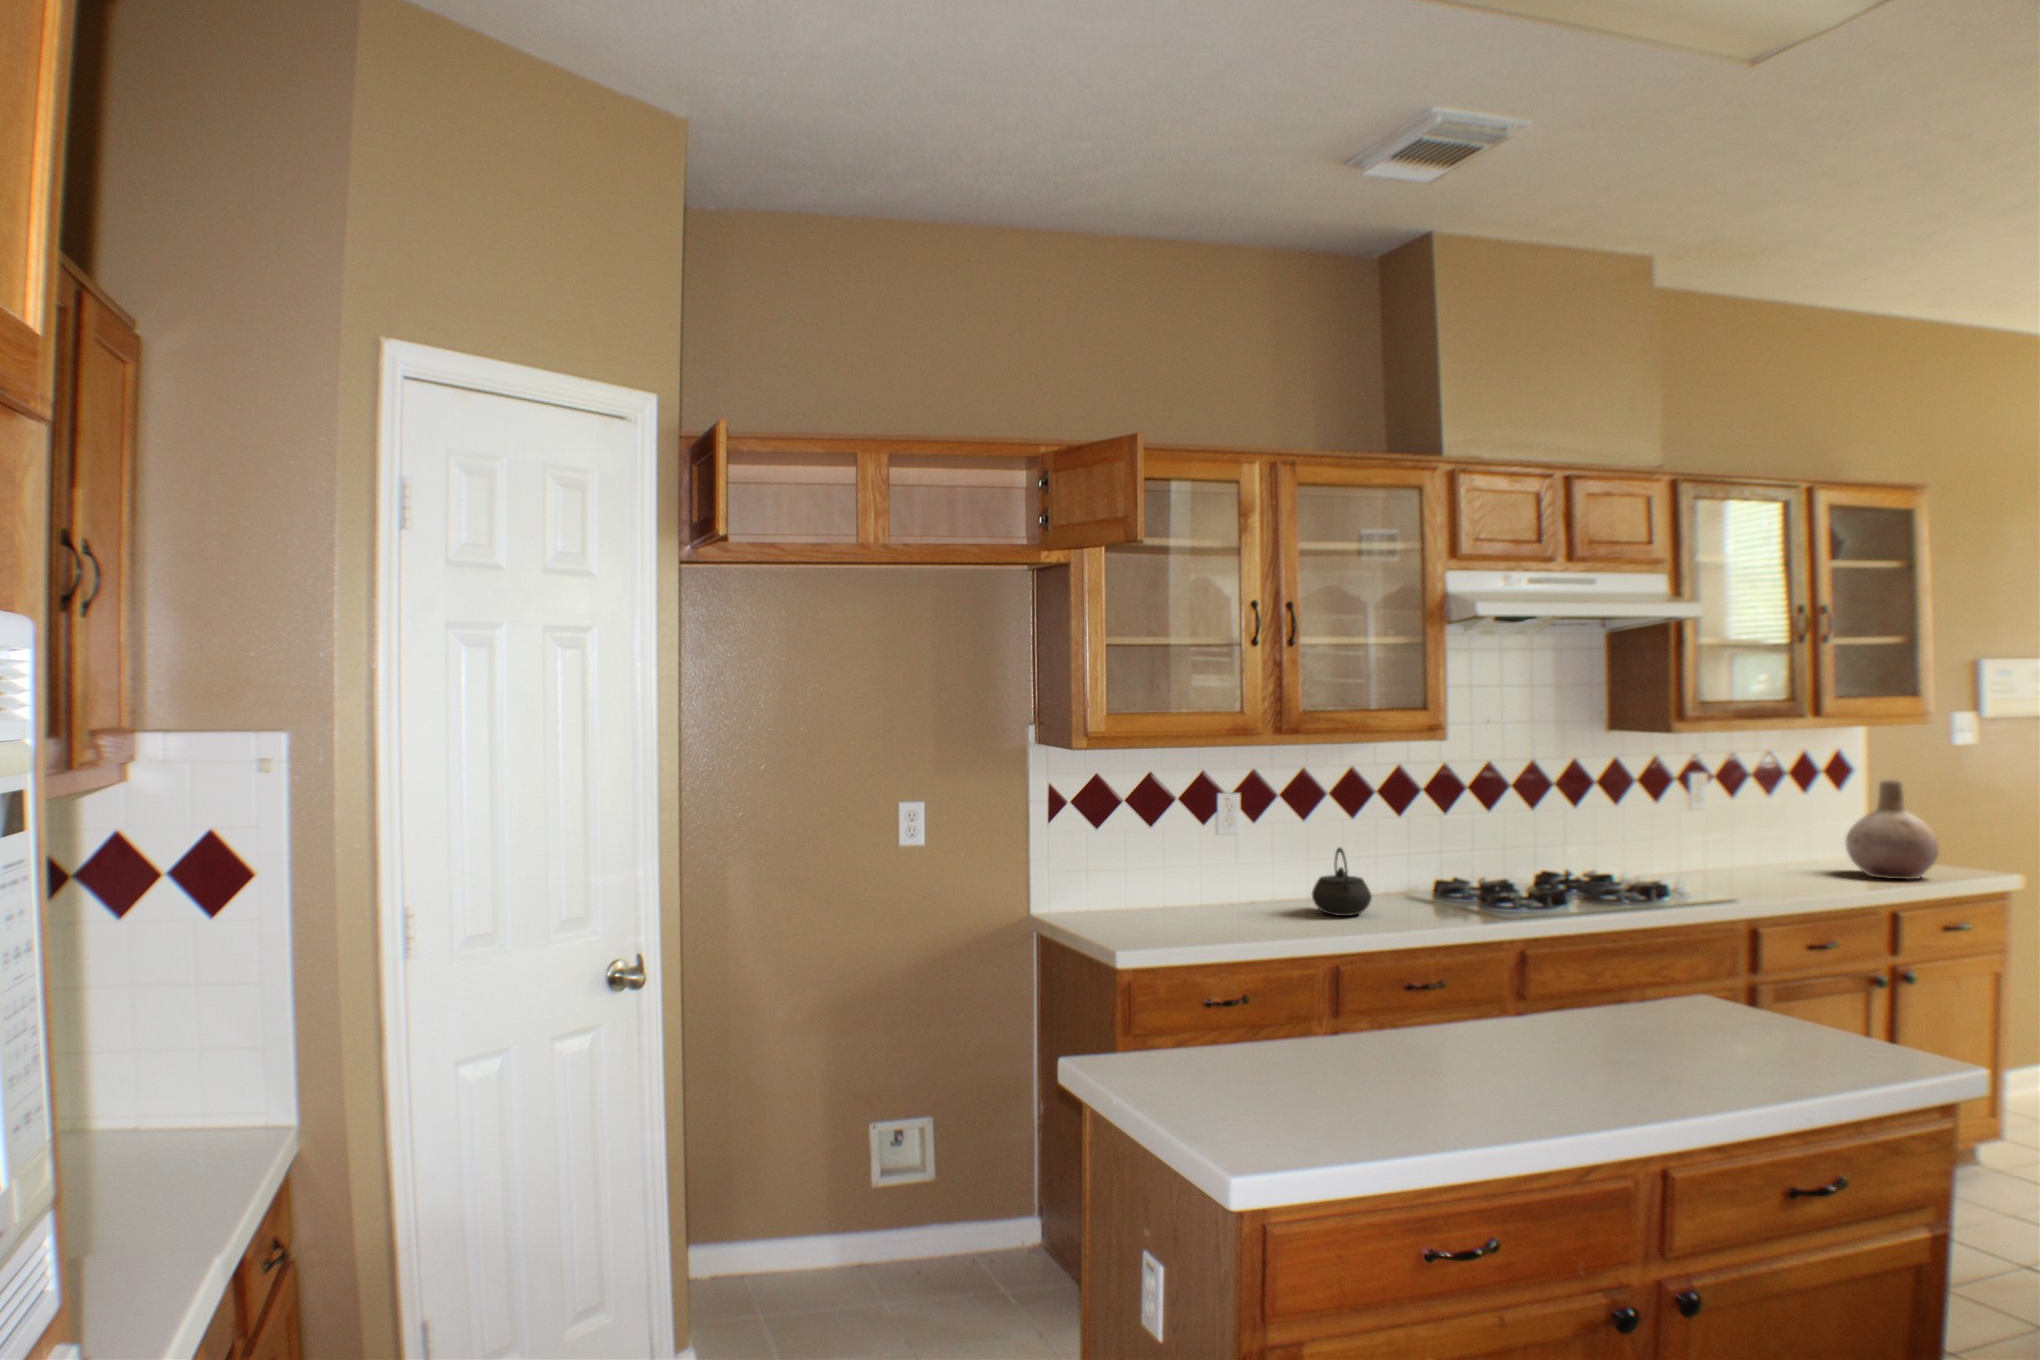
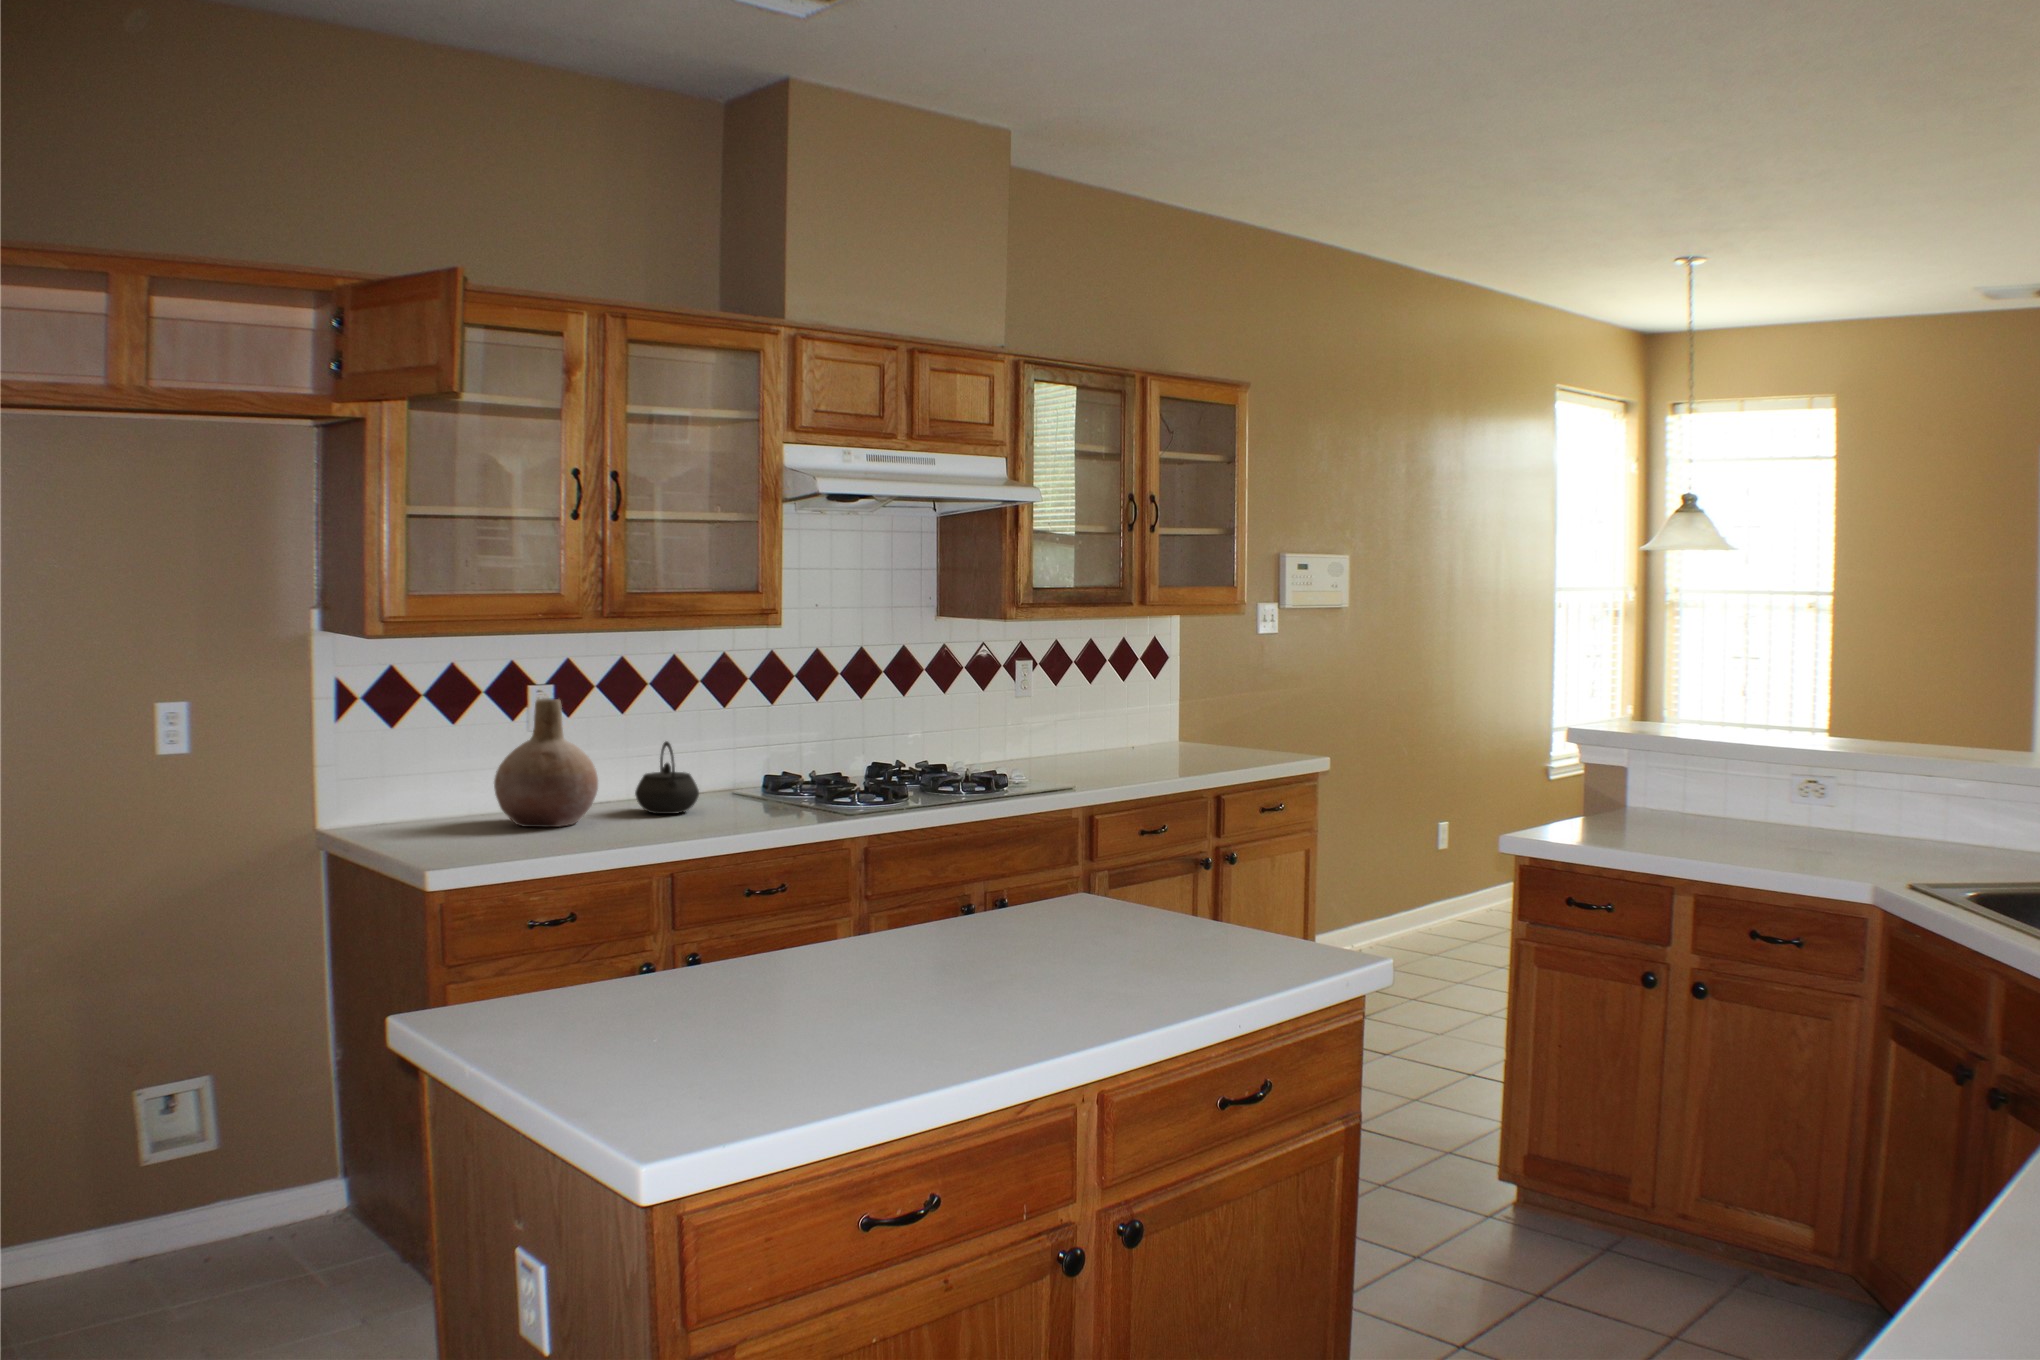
vase: present [1846,780,1939,879] -> present [494,699,598,827]

